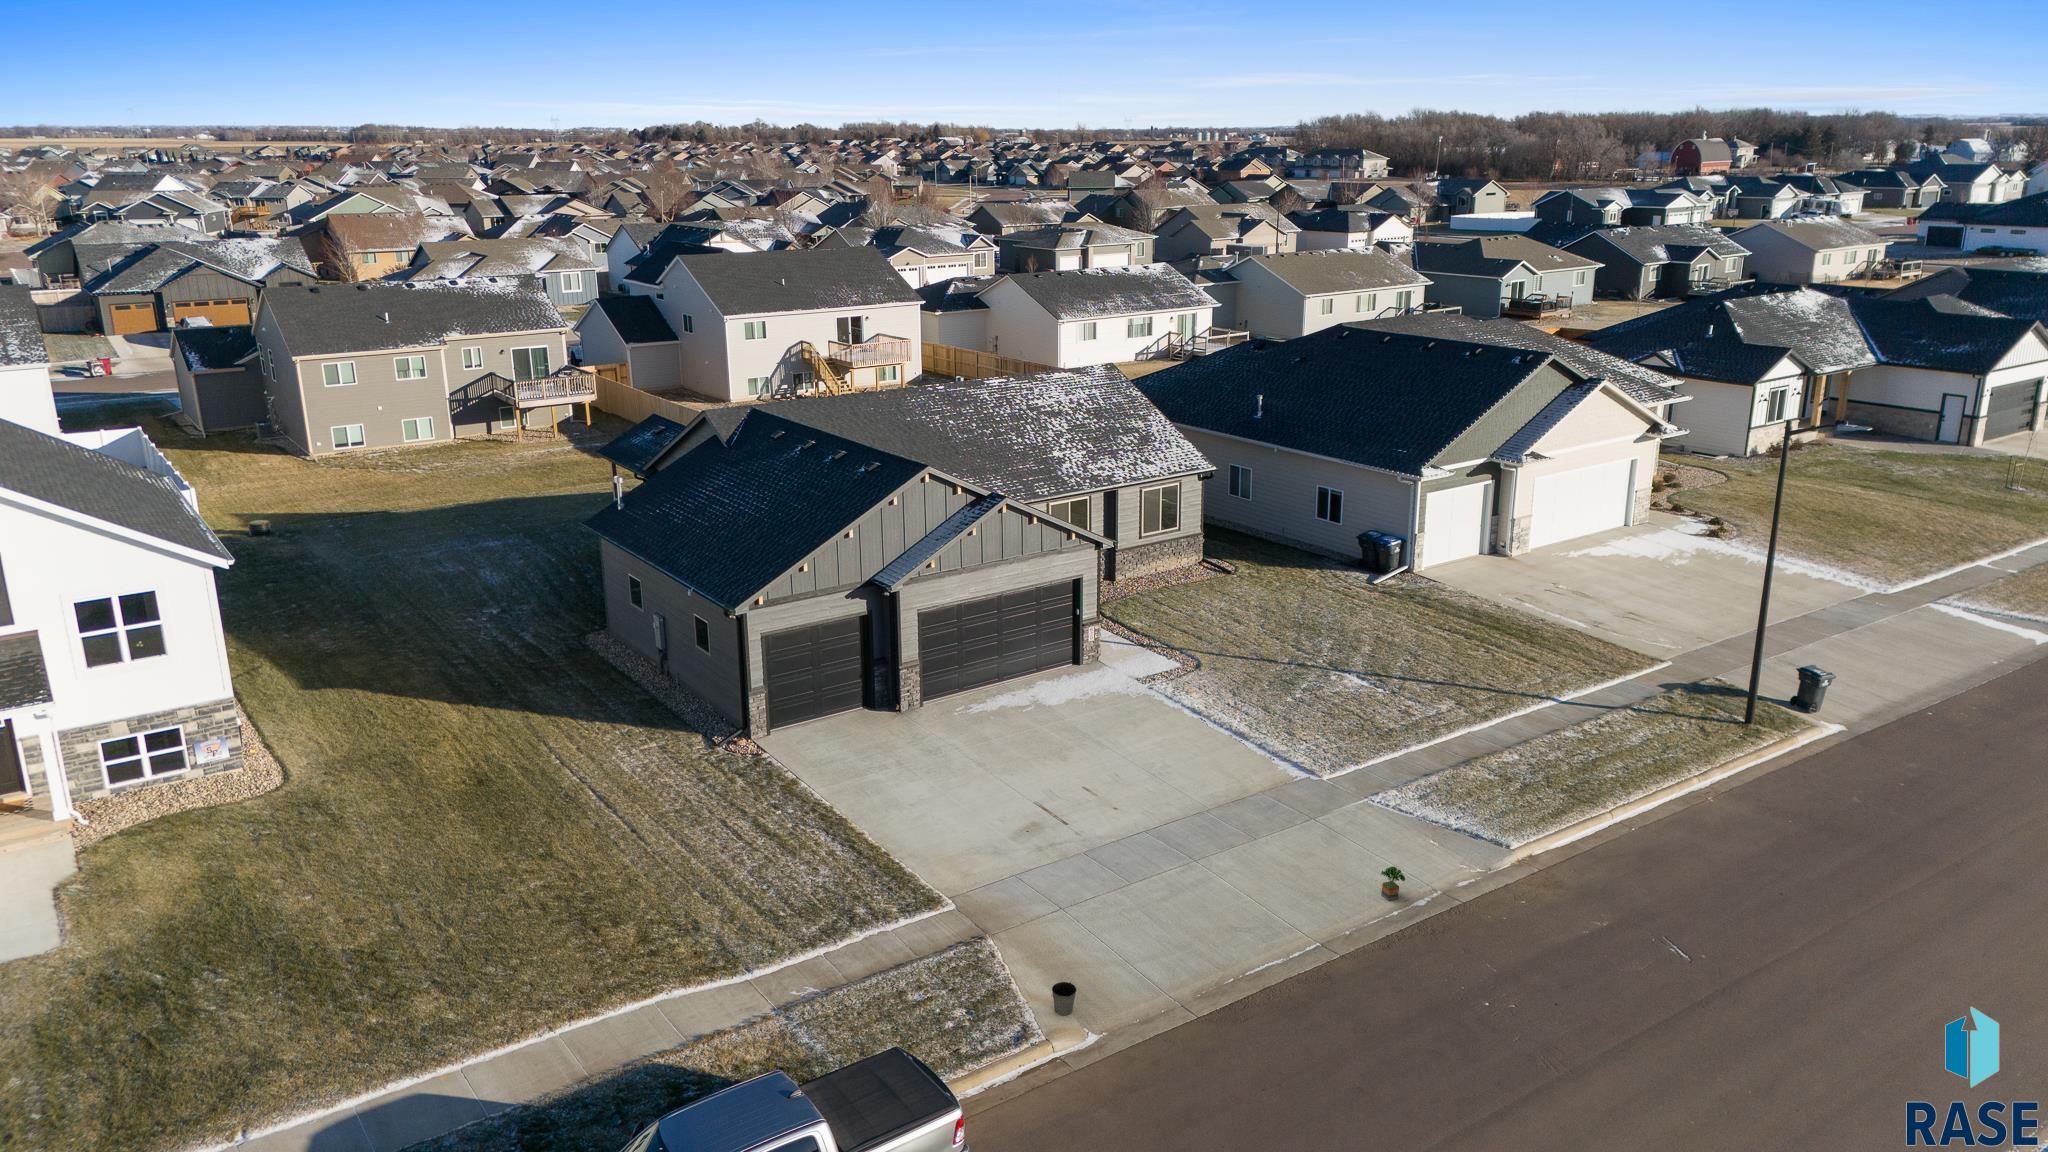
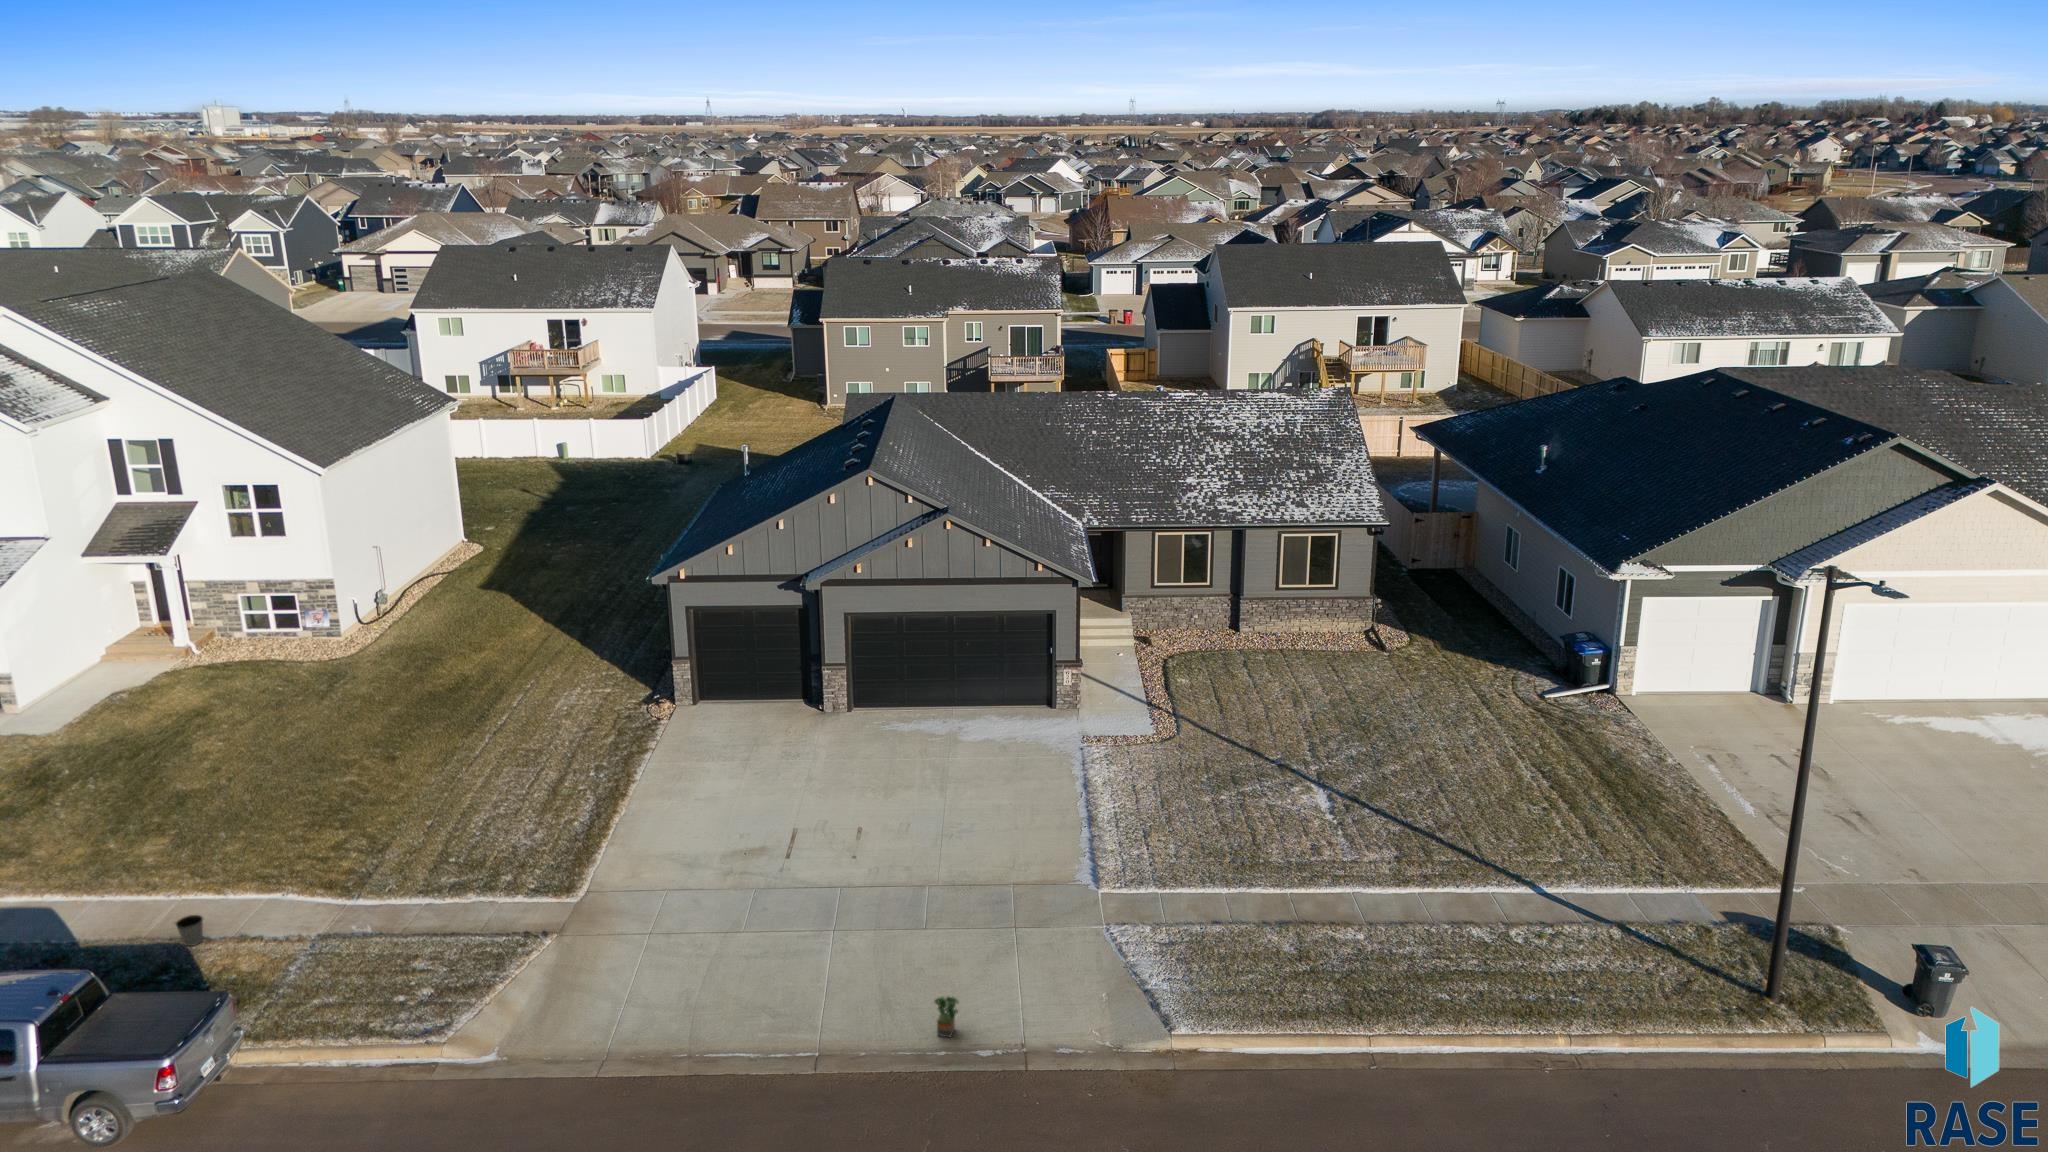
bucket: present [1052,982,1076,1015] -> present [176,915,204,946]

